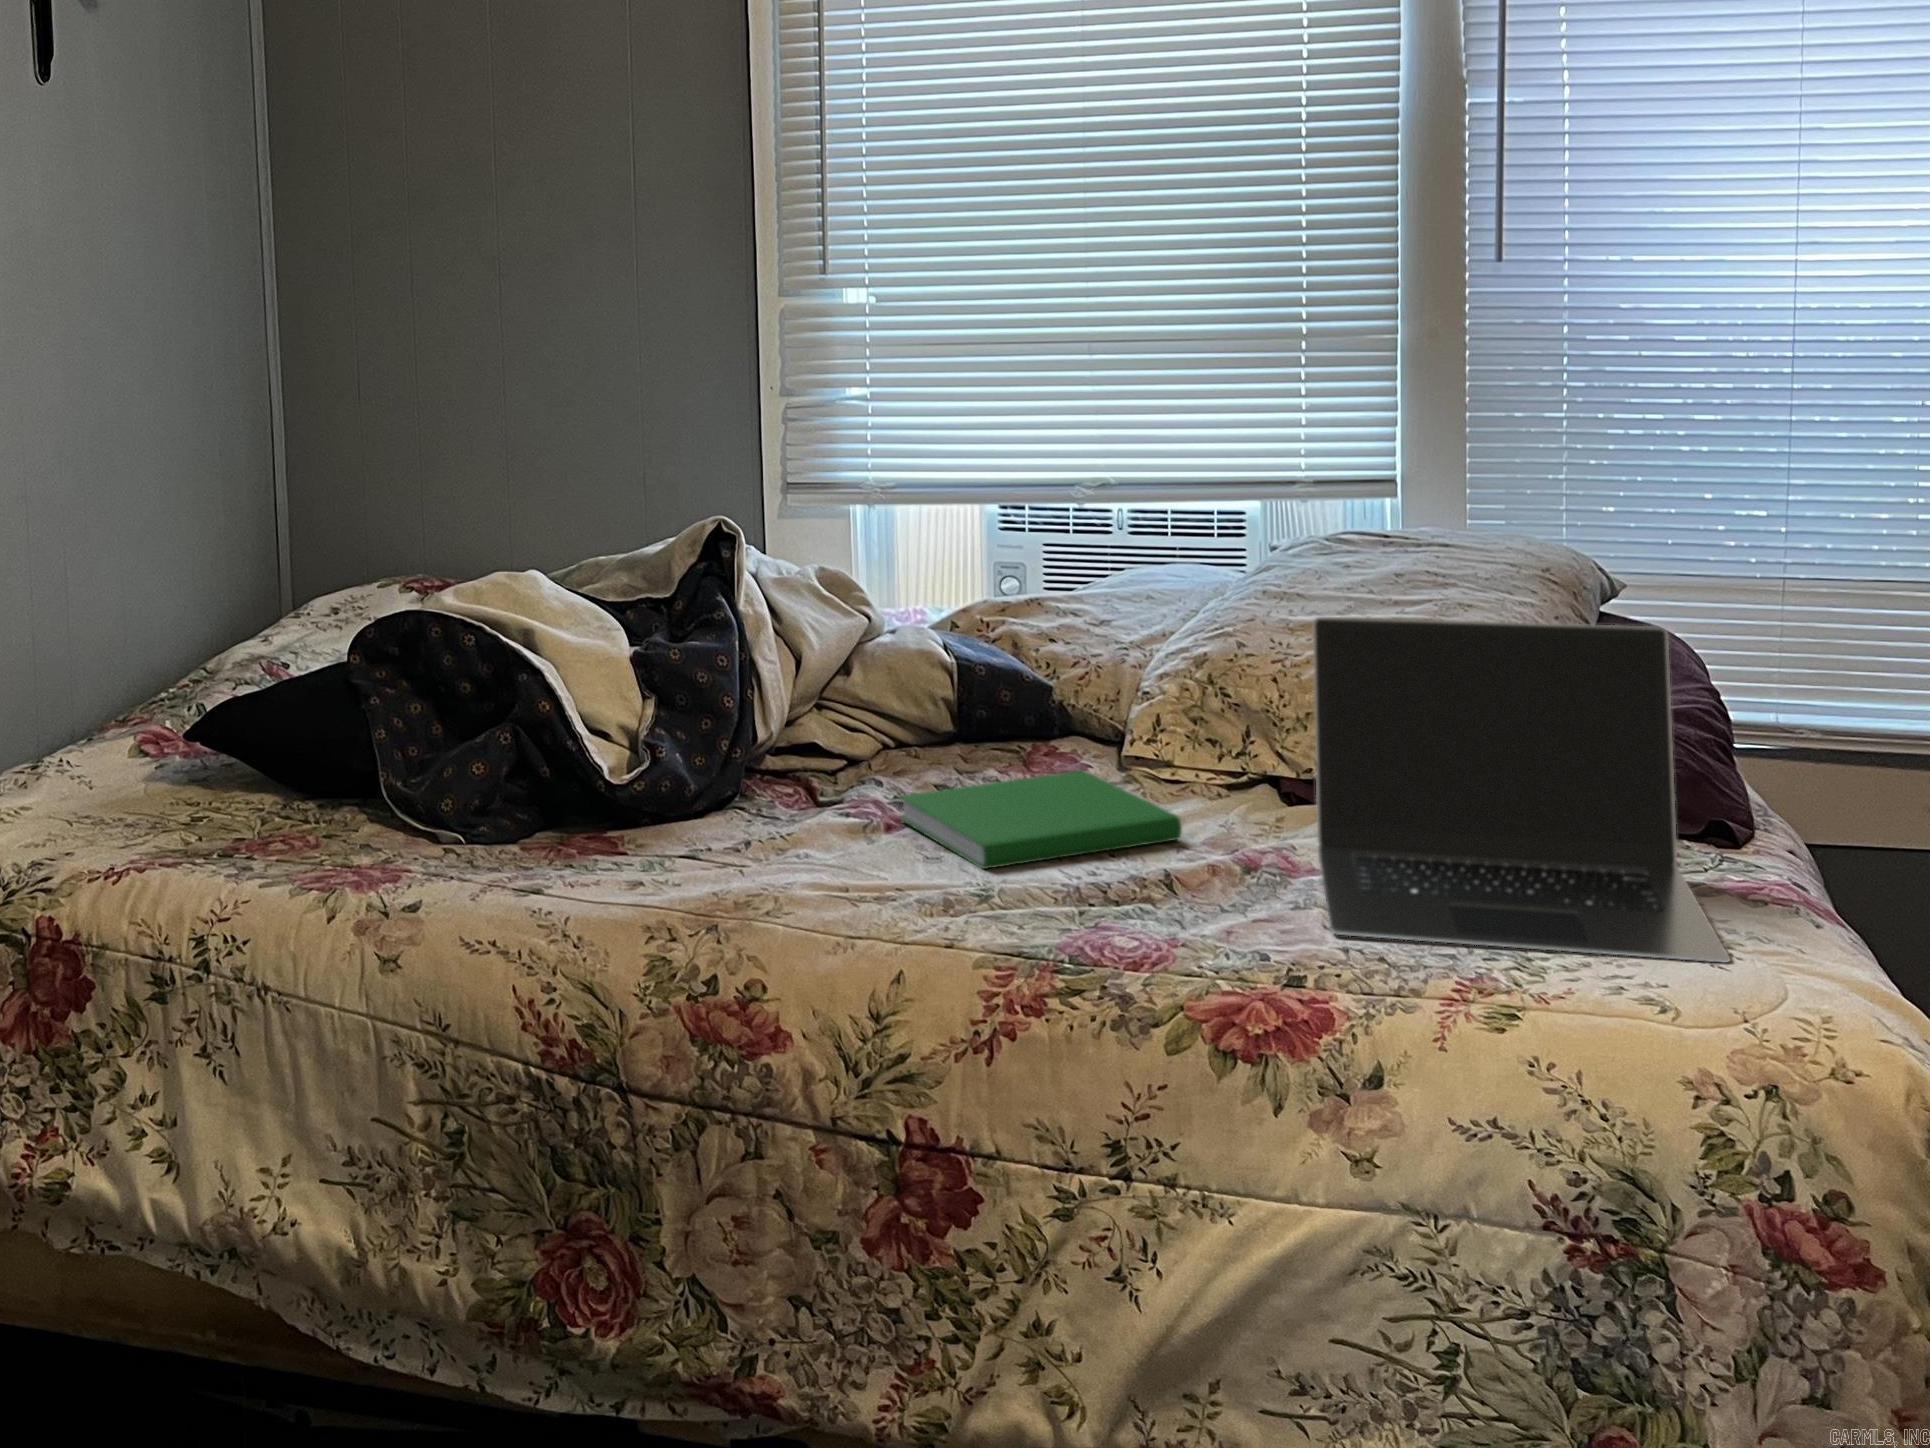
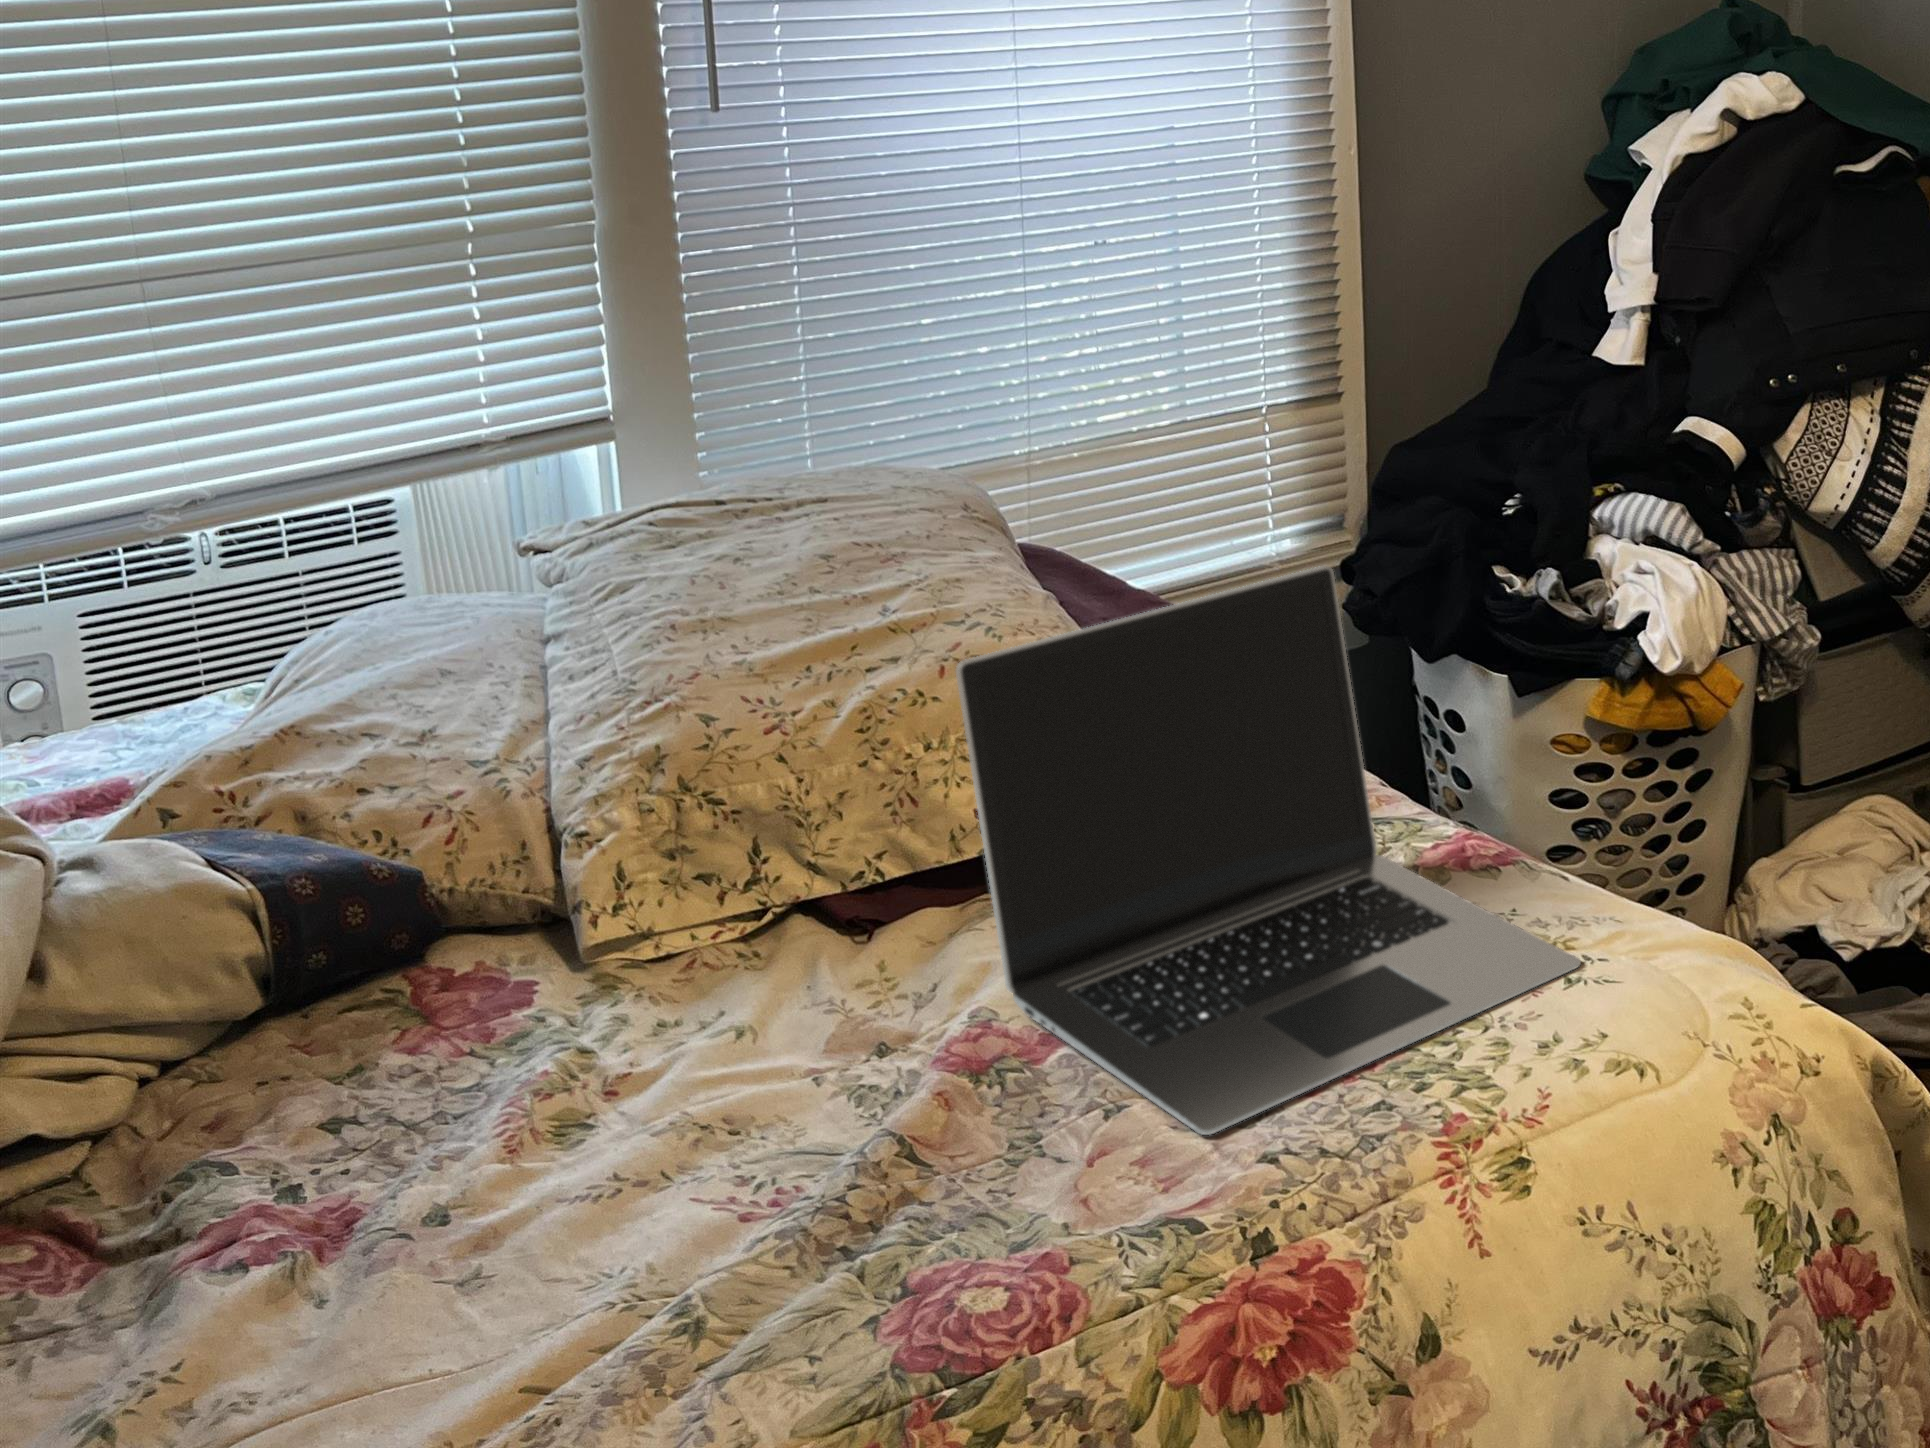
hardcover book: present [900,770,1182,869] -> none [307,1000,807,1271]

